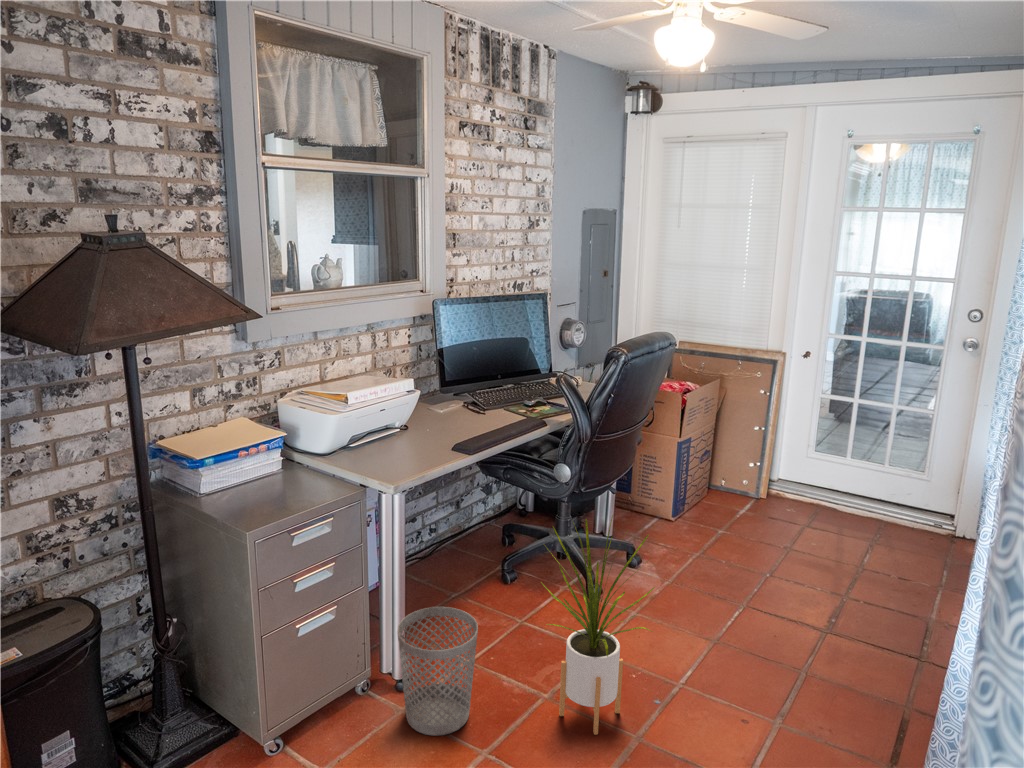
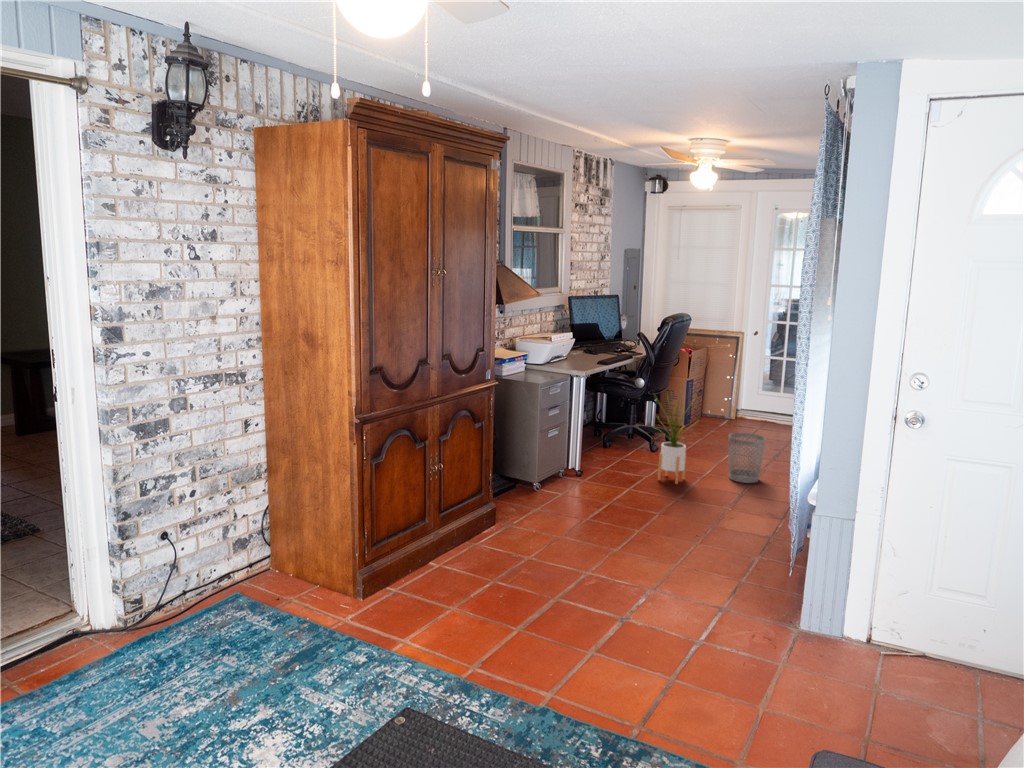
wastebasket: present [398,607,478,736] -> present [729,433,766,483]

